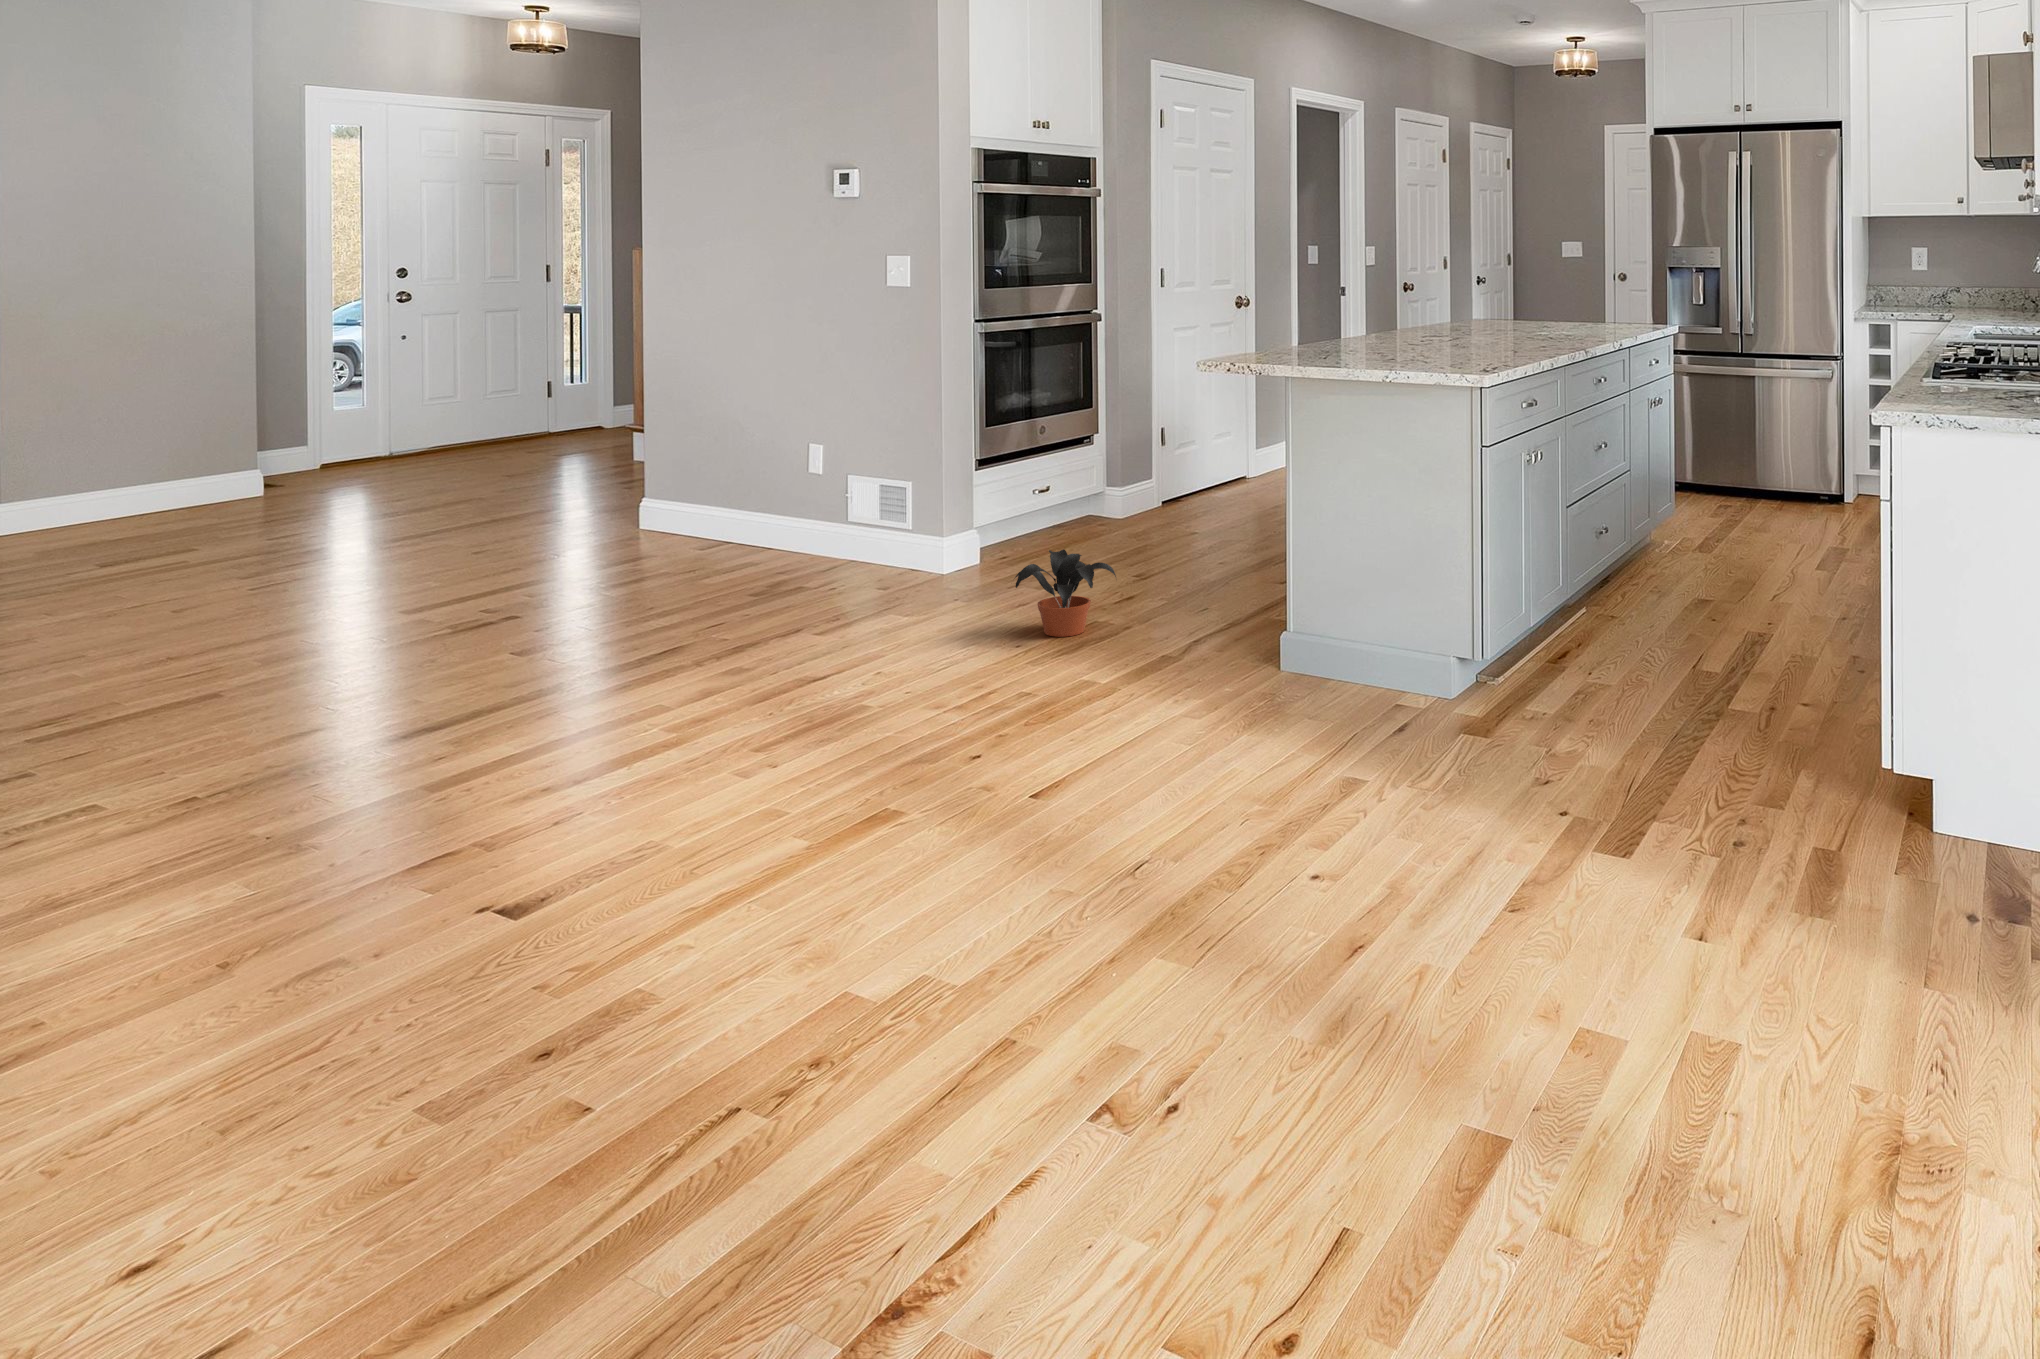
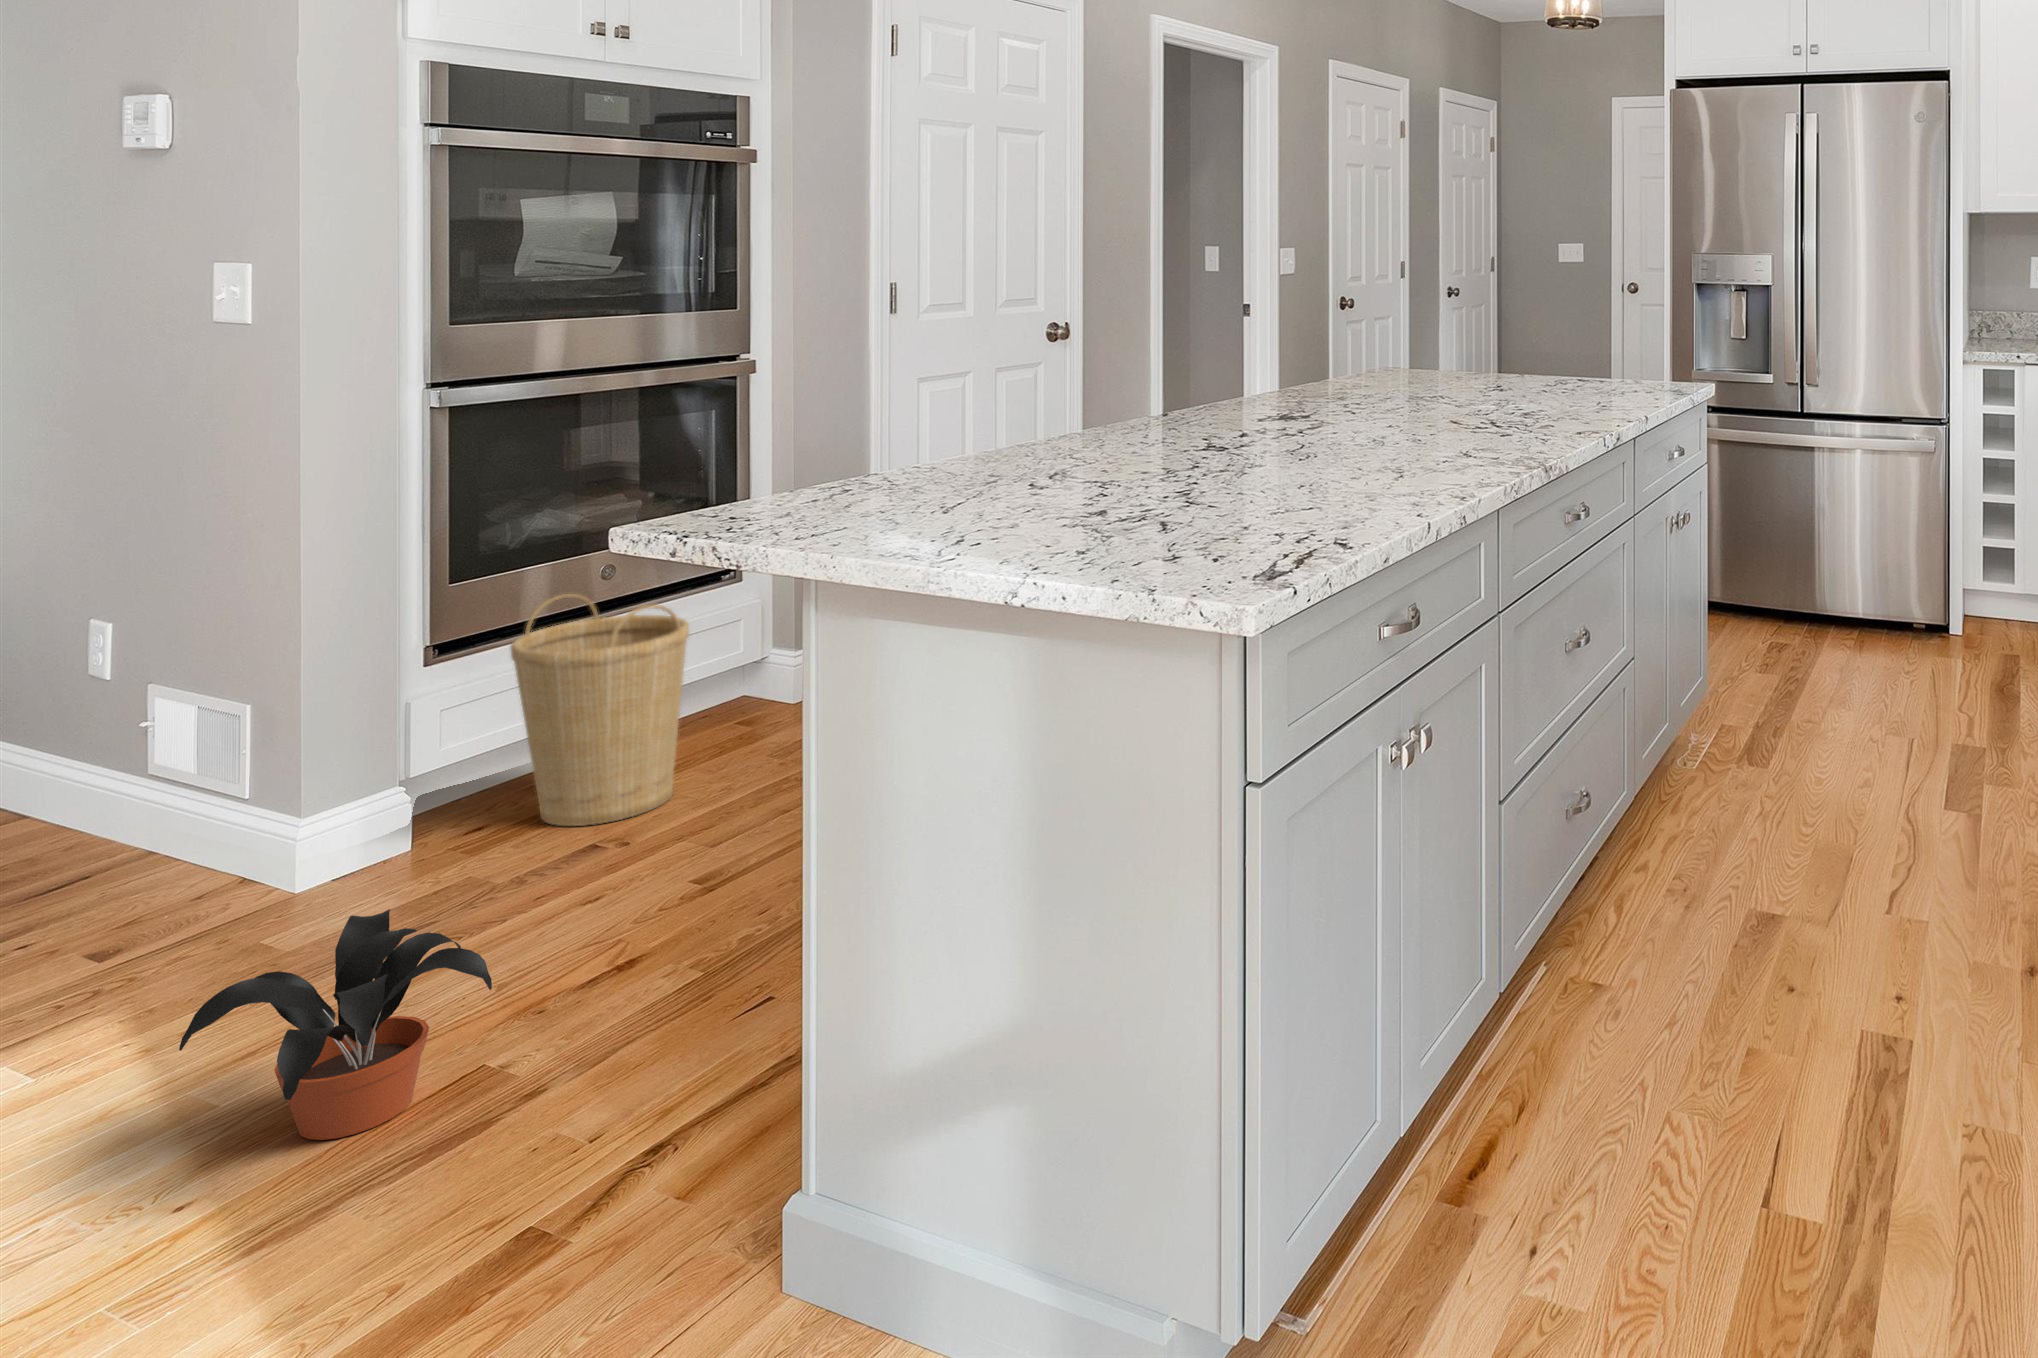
basket: none [1018,438,1101,559] -> present [511,594,689,826]

